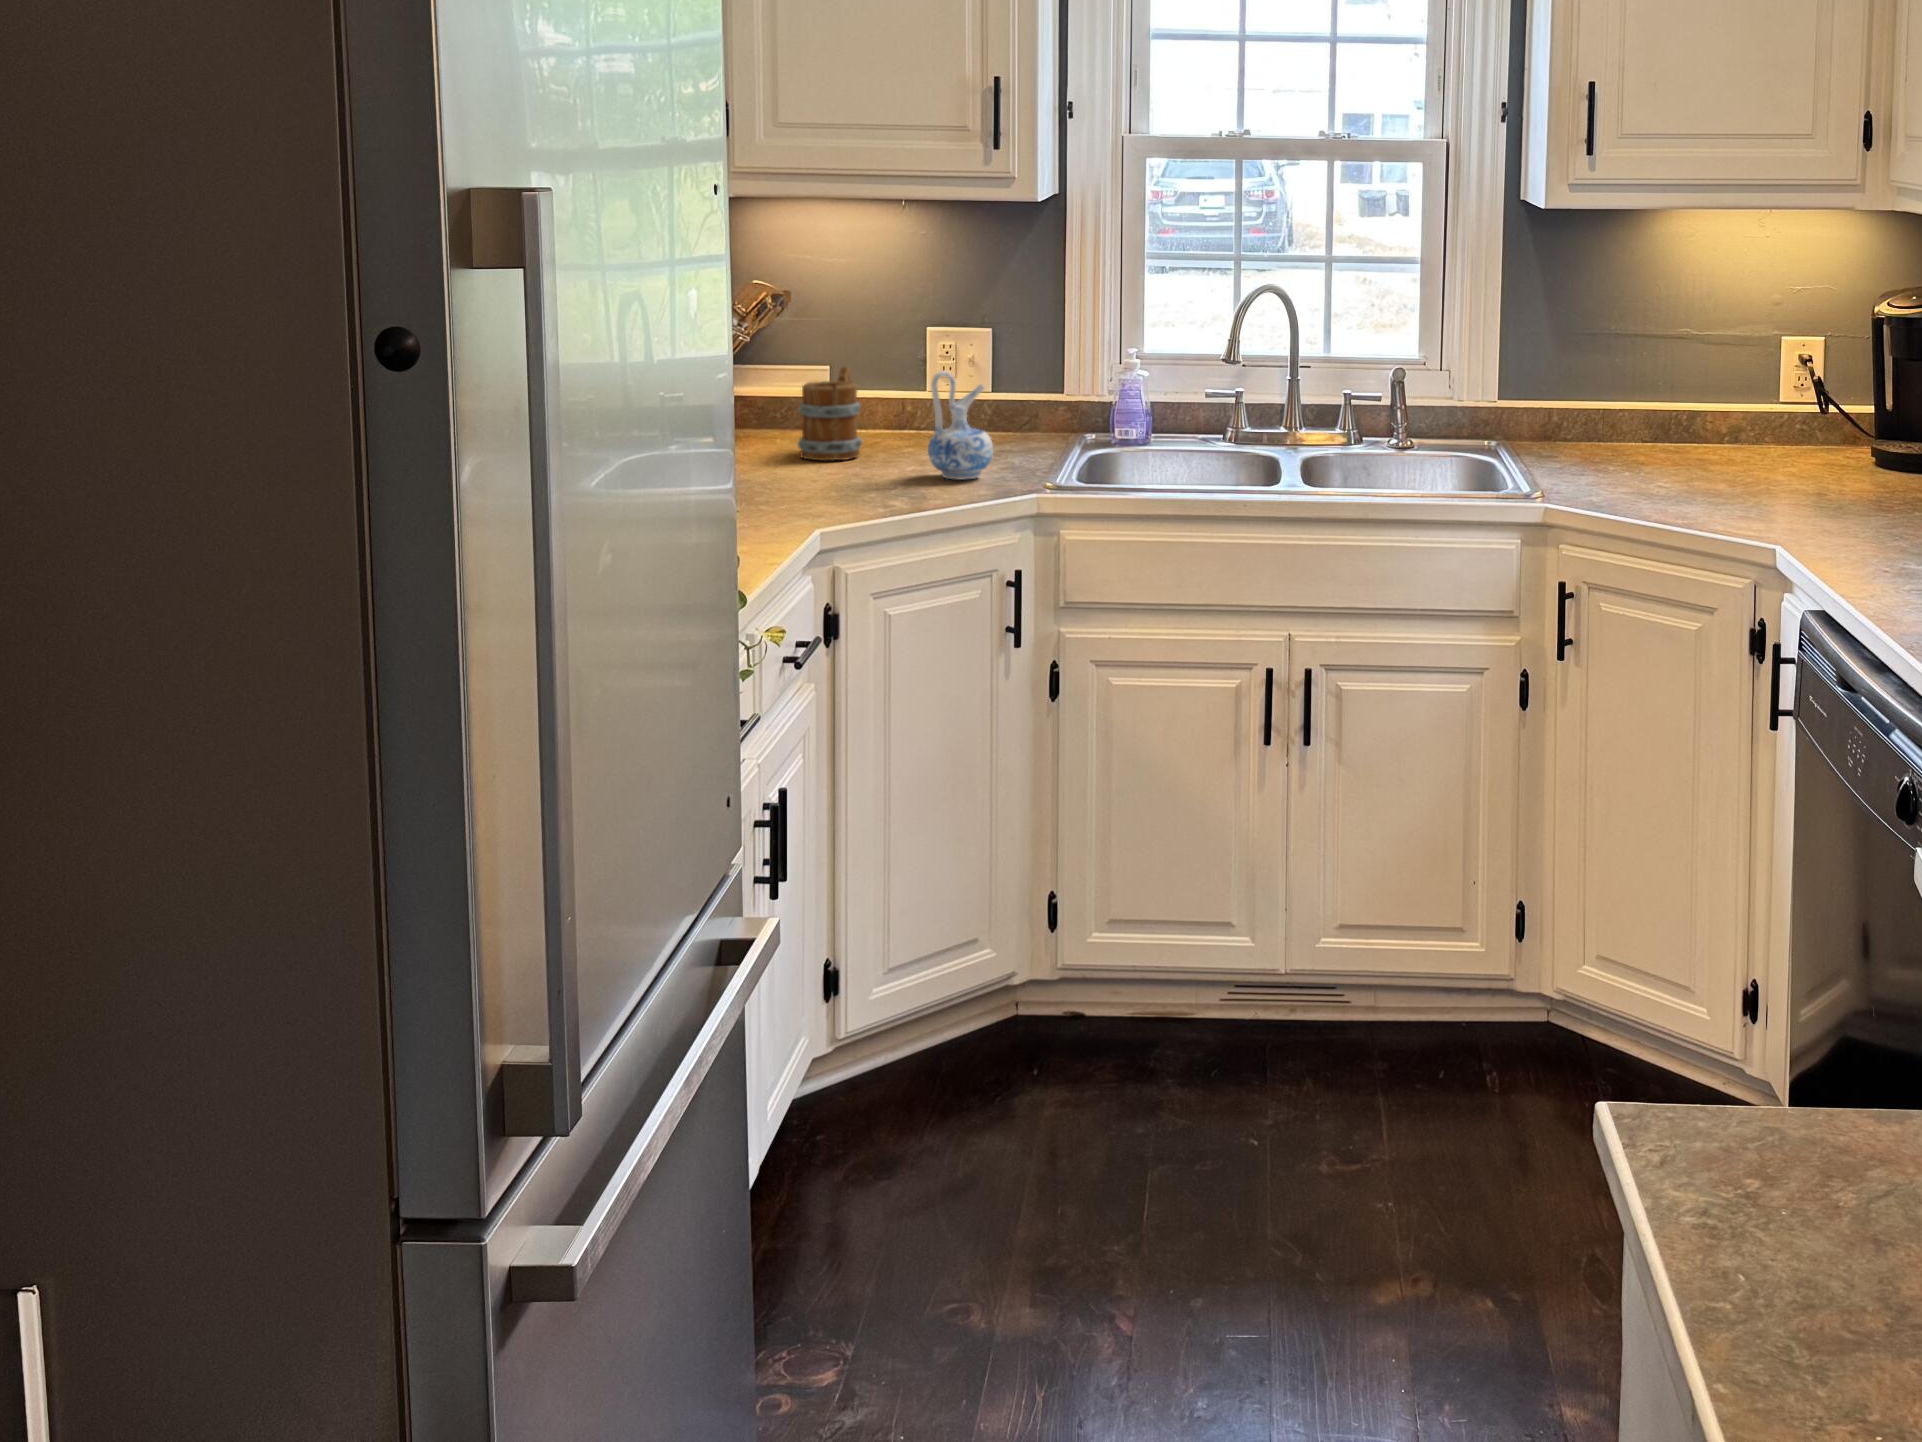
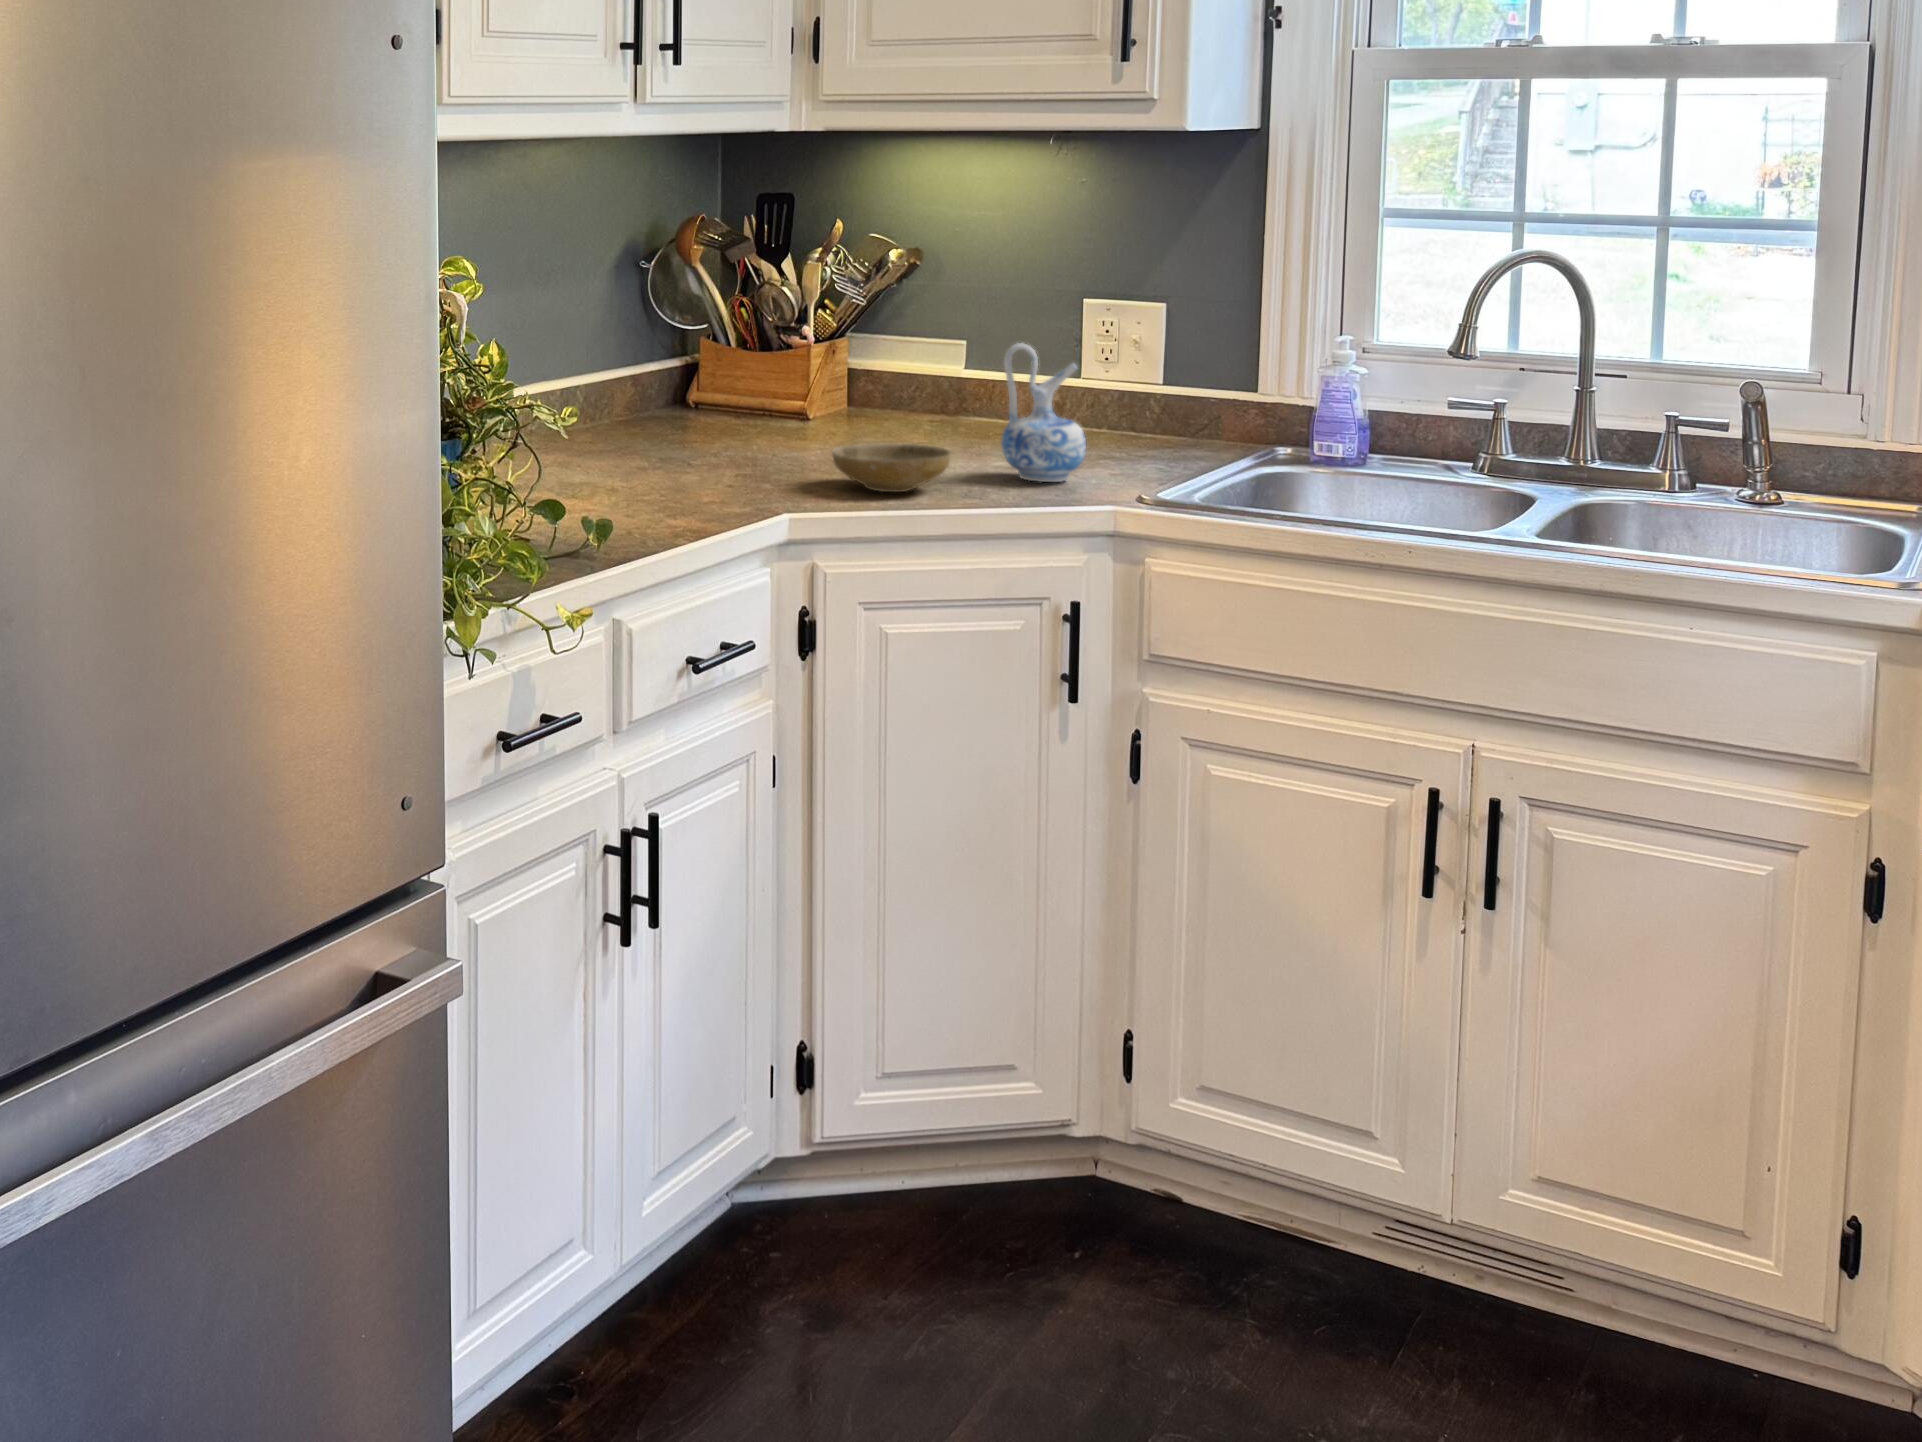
mug: present [798,366,862,461] -> none [882,336,966,447]
ceramic bowl: none [816,458,912,499] -> present [832,444,951,492]

